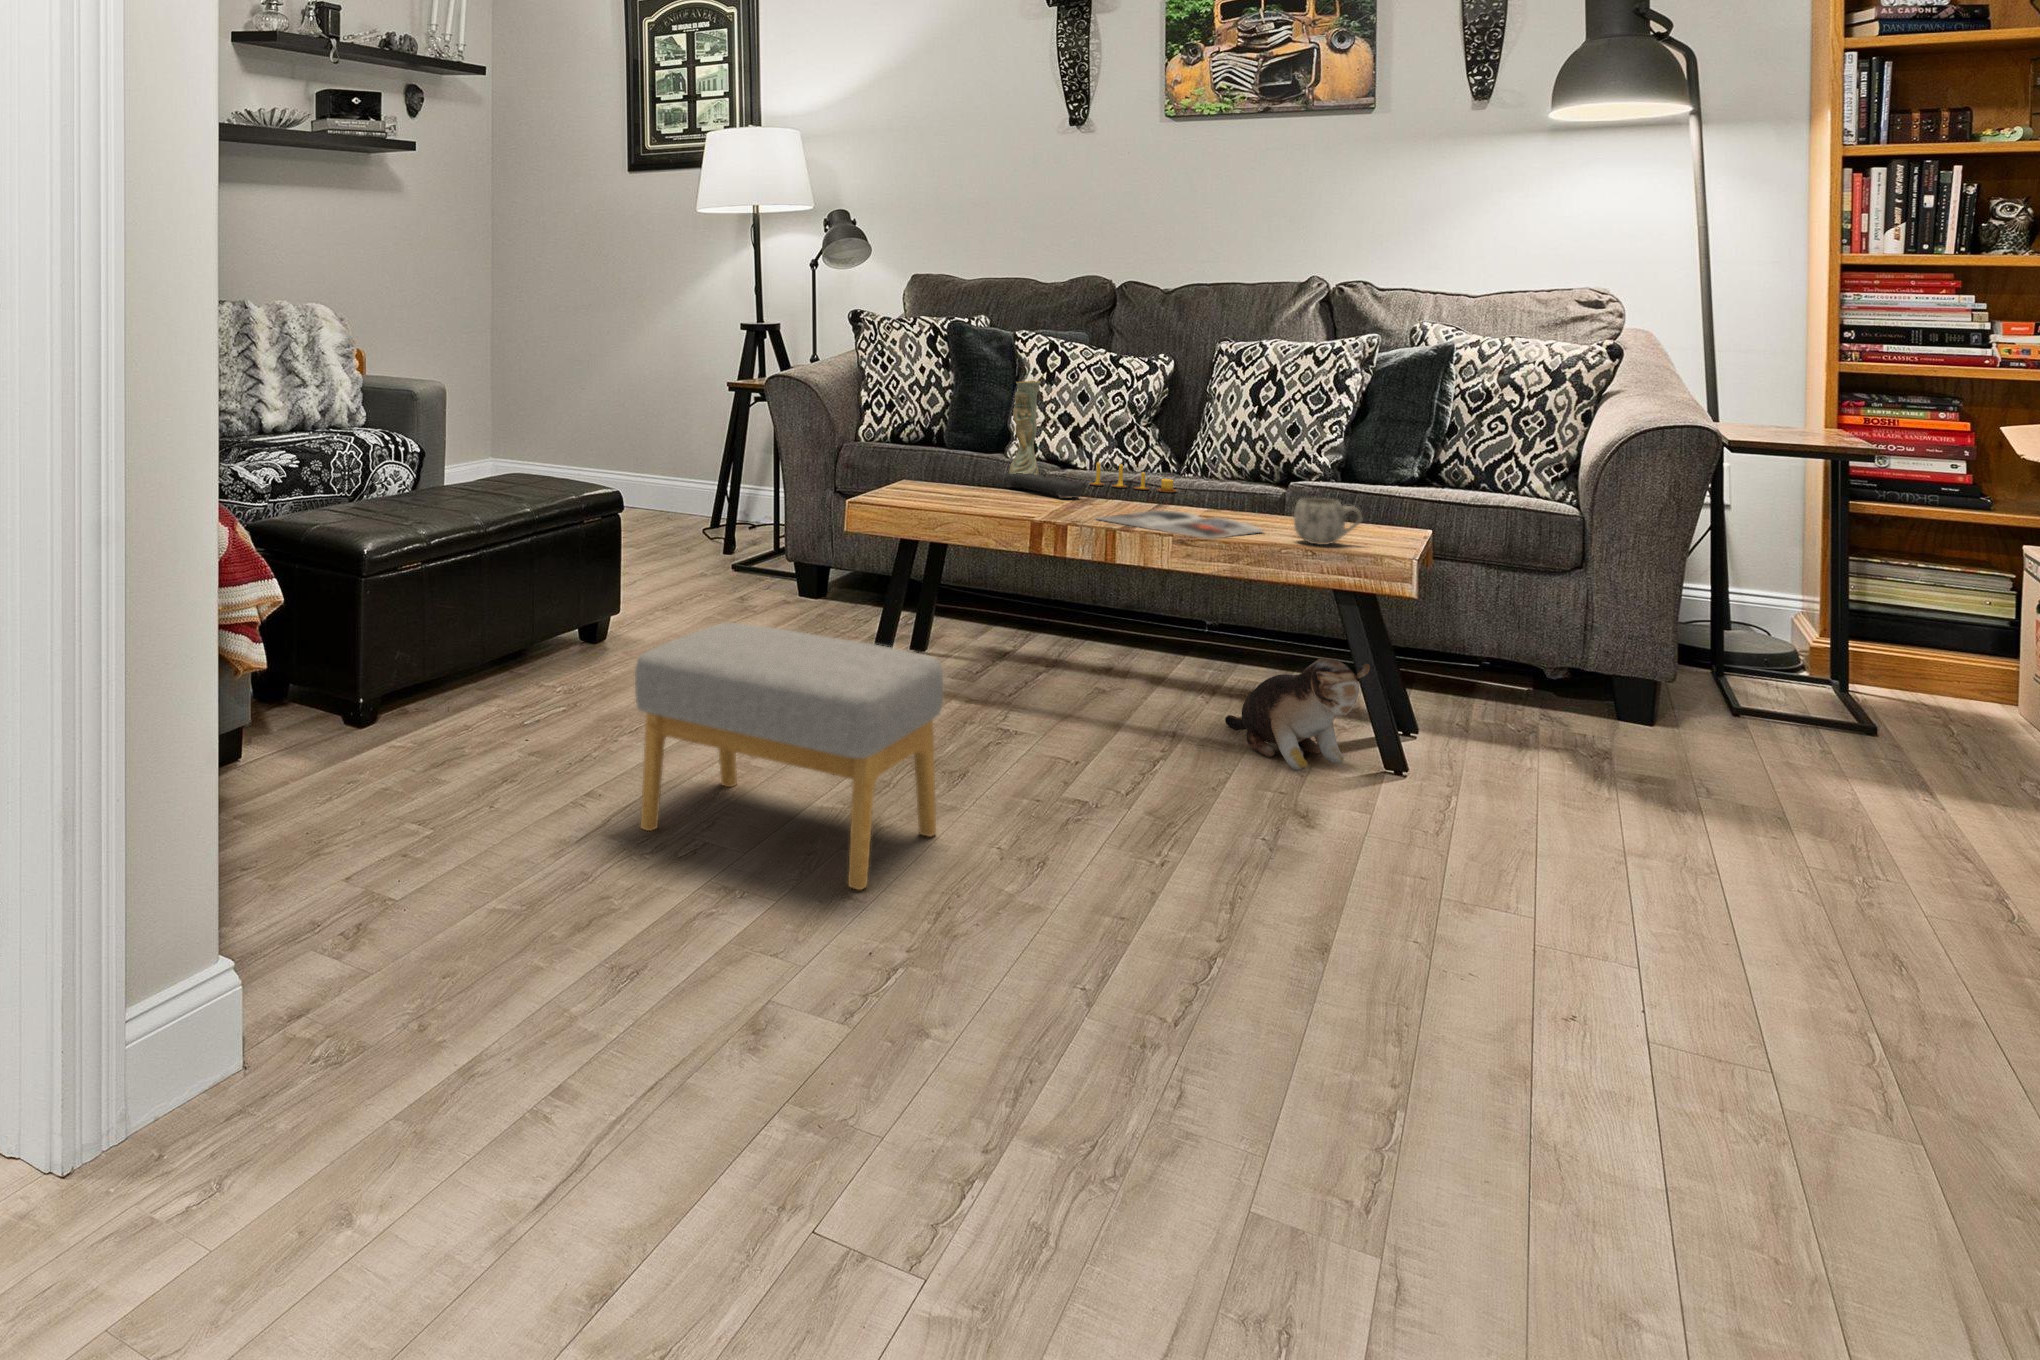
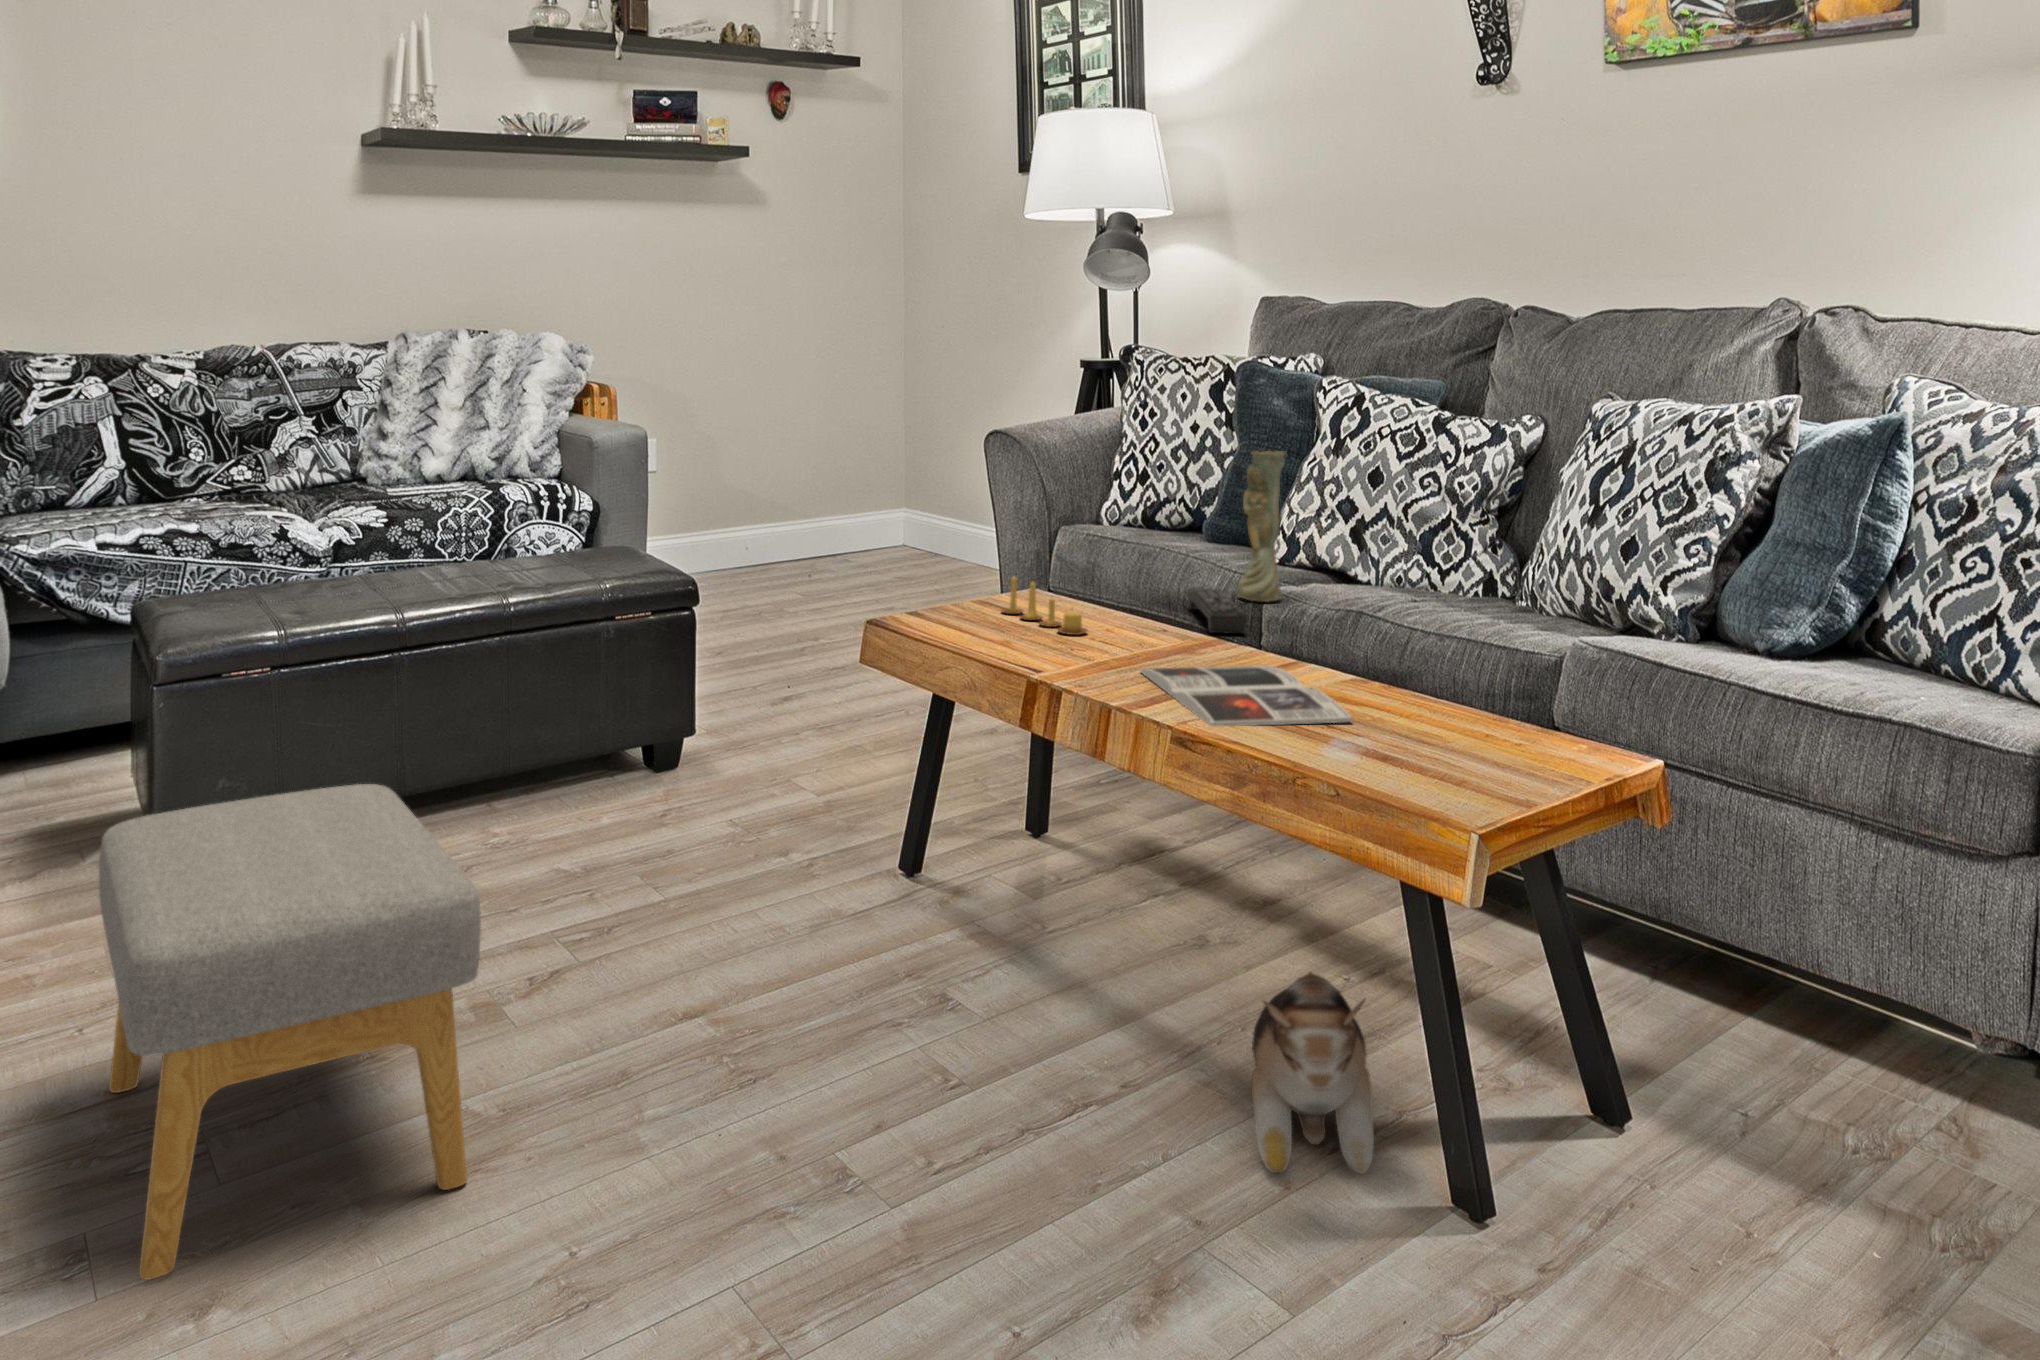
candle: present [1090,462,1177,492] -> present [1002,576,1087,635]
mug: present [1294,498,1362,545] -> none [1343,671,1455,759]

